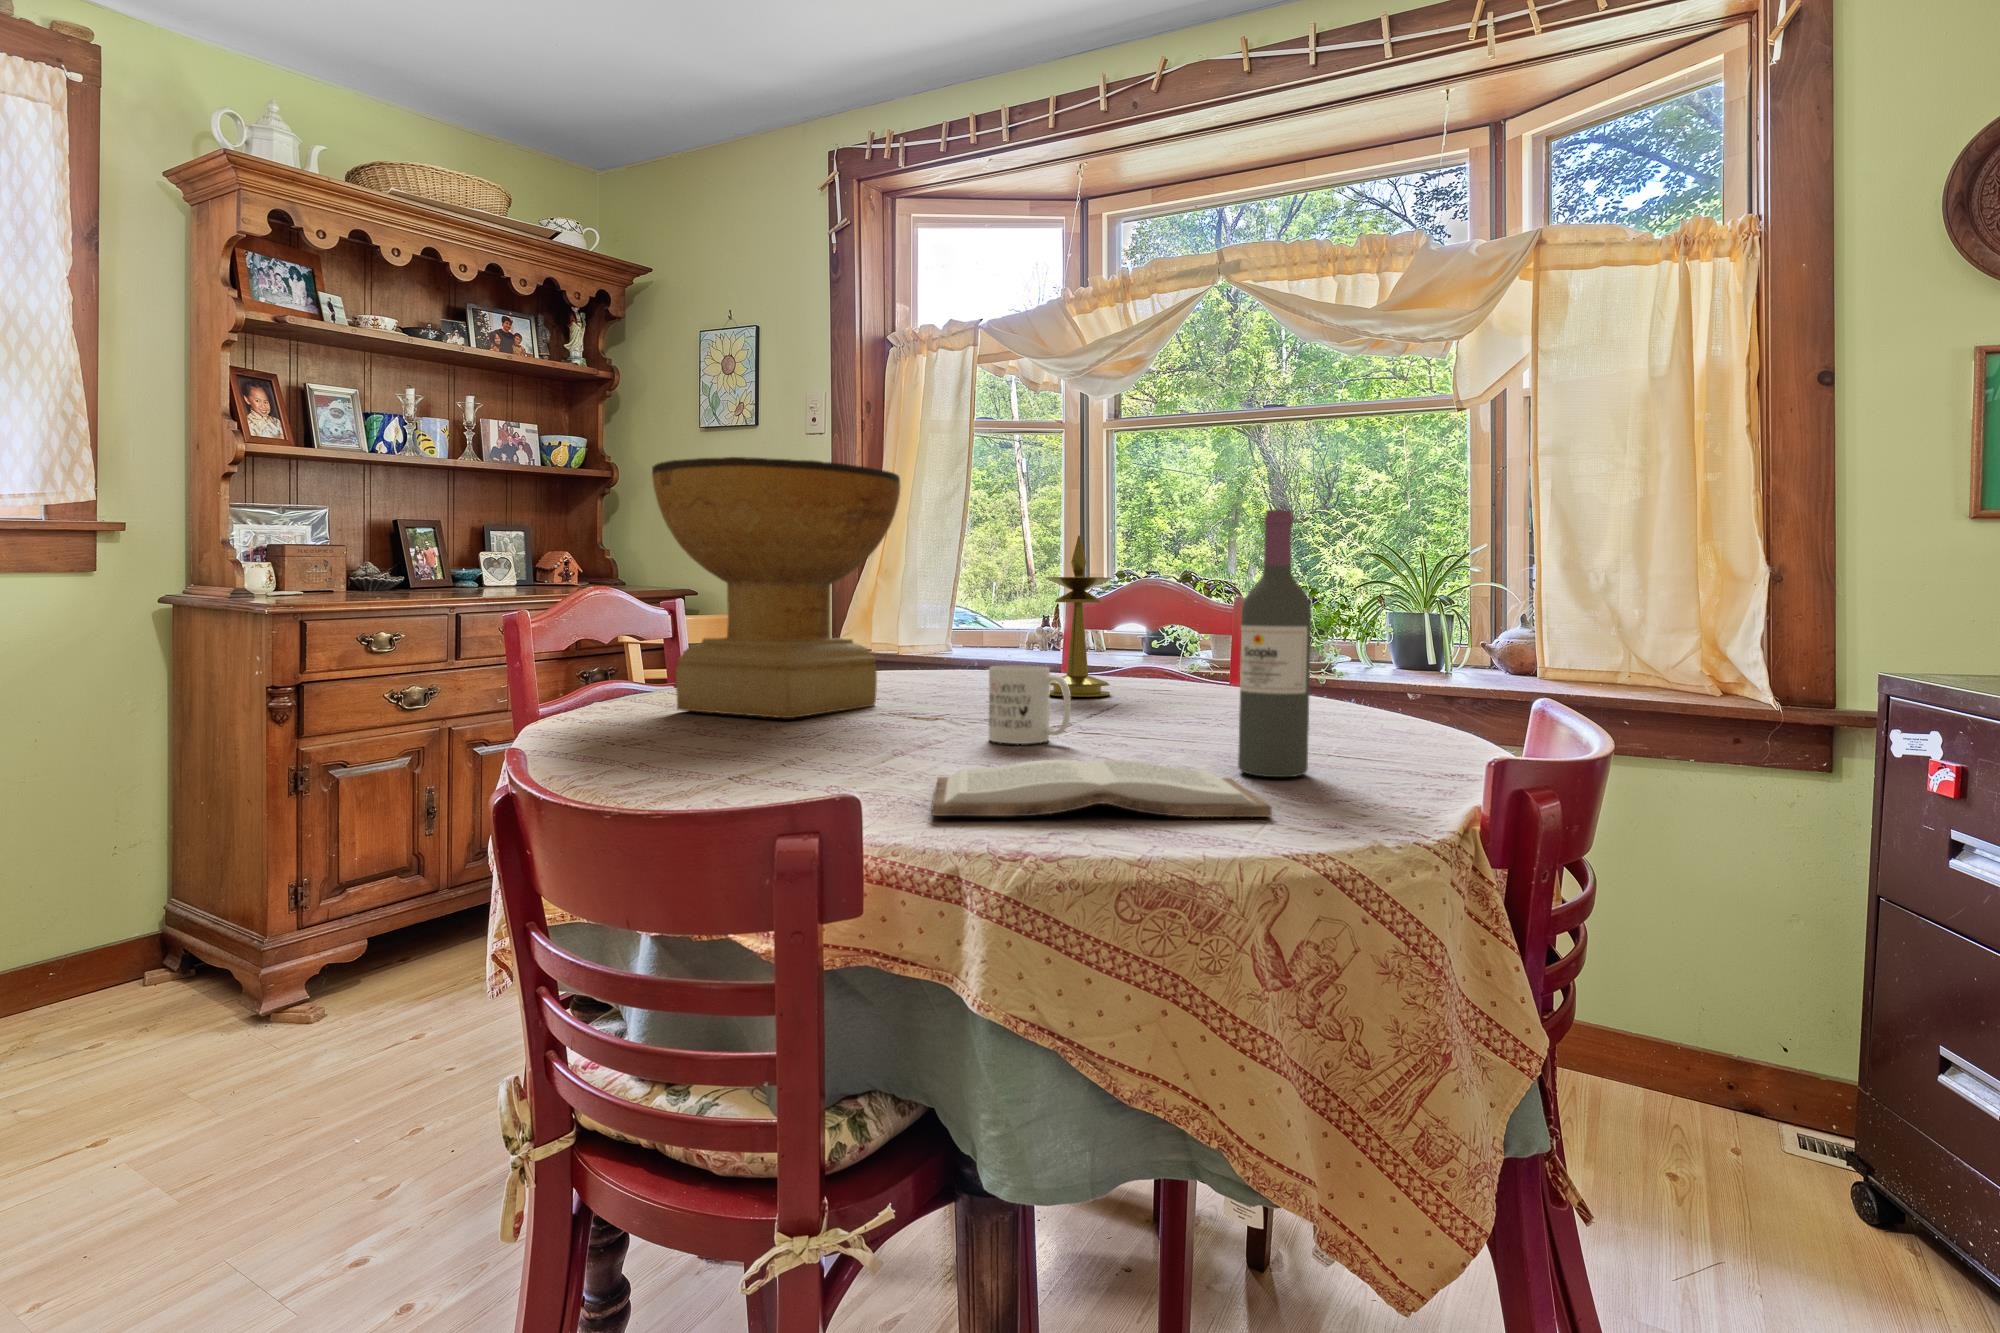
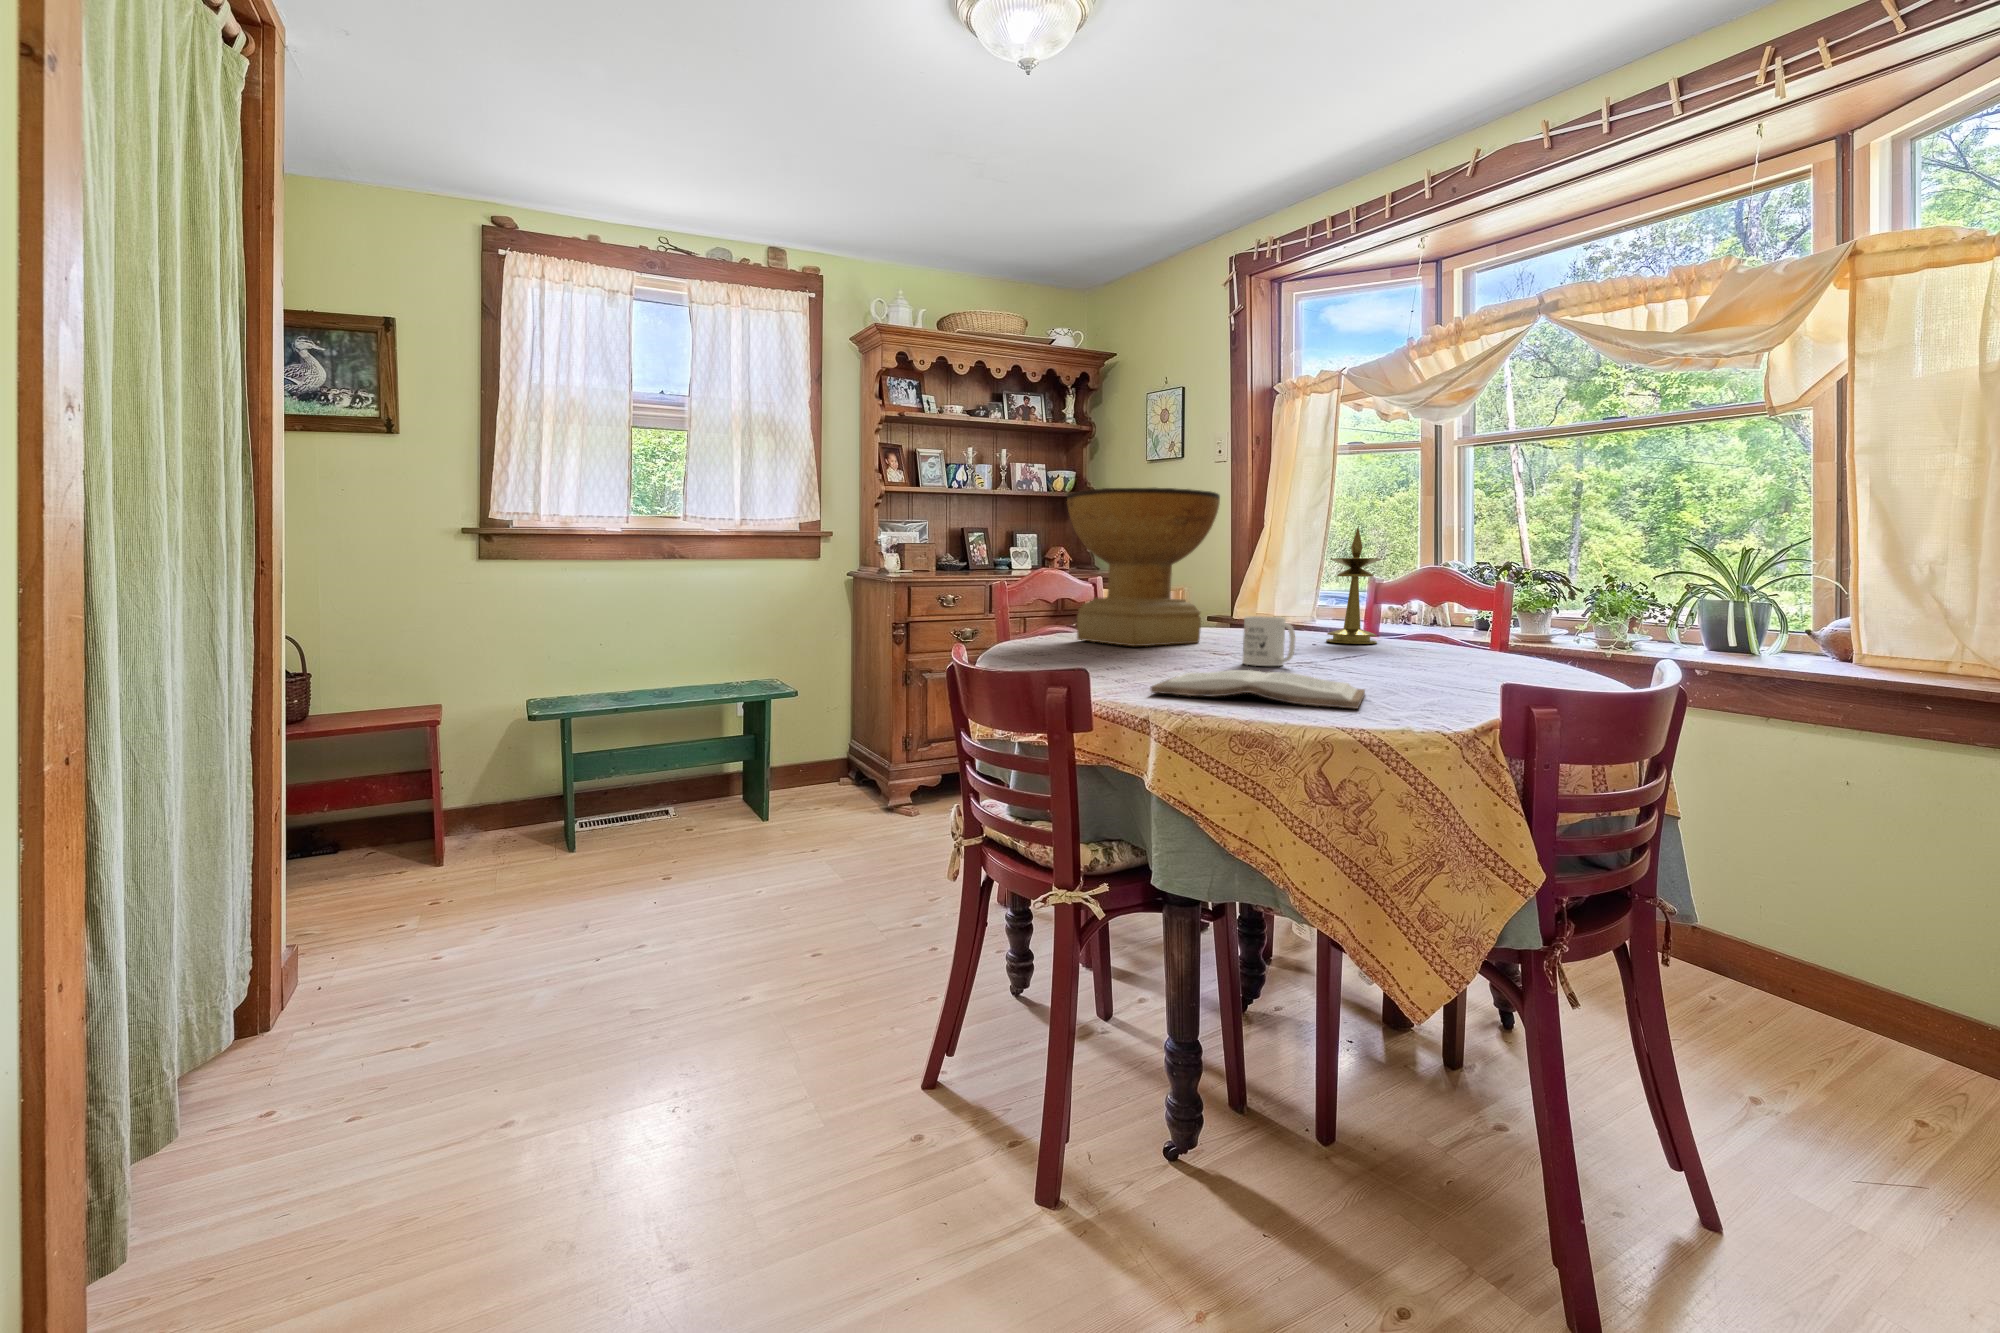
wine bottle: present [1238,510,1311,777] -> none [1383,510,1442,692]

